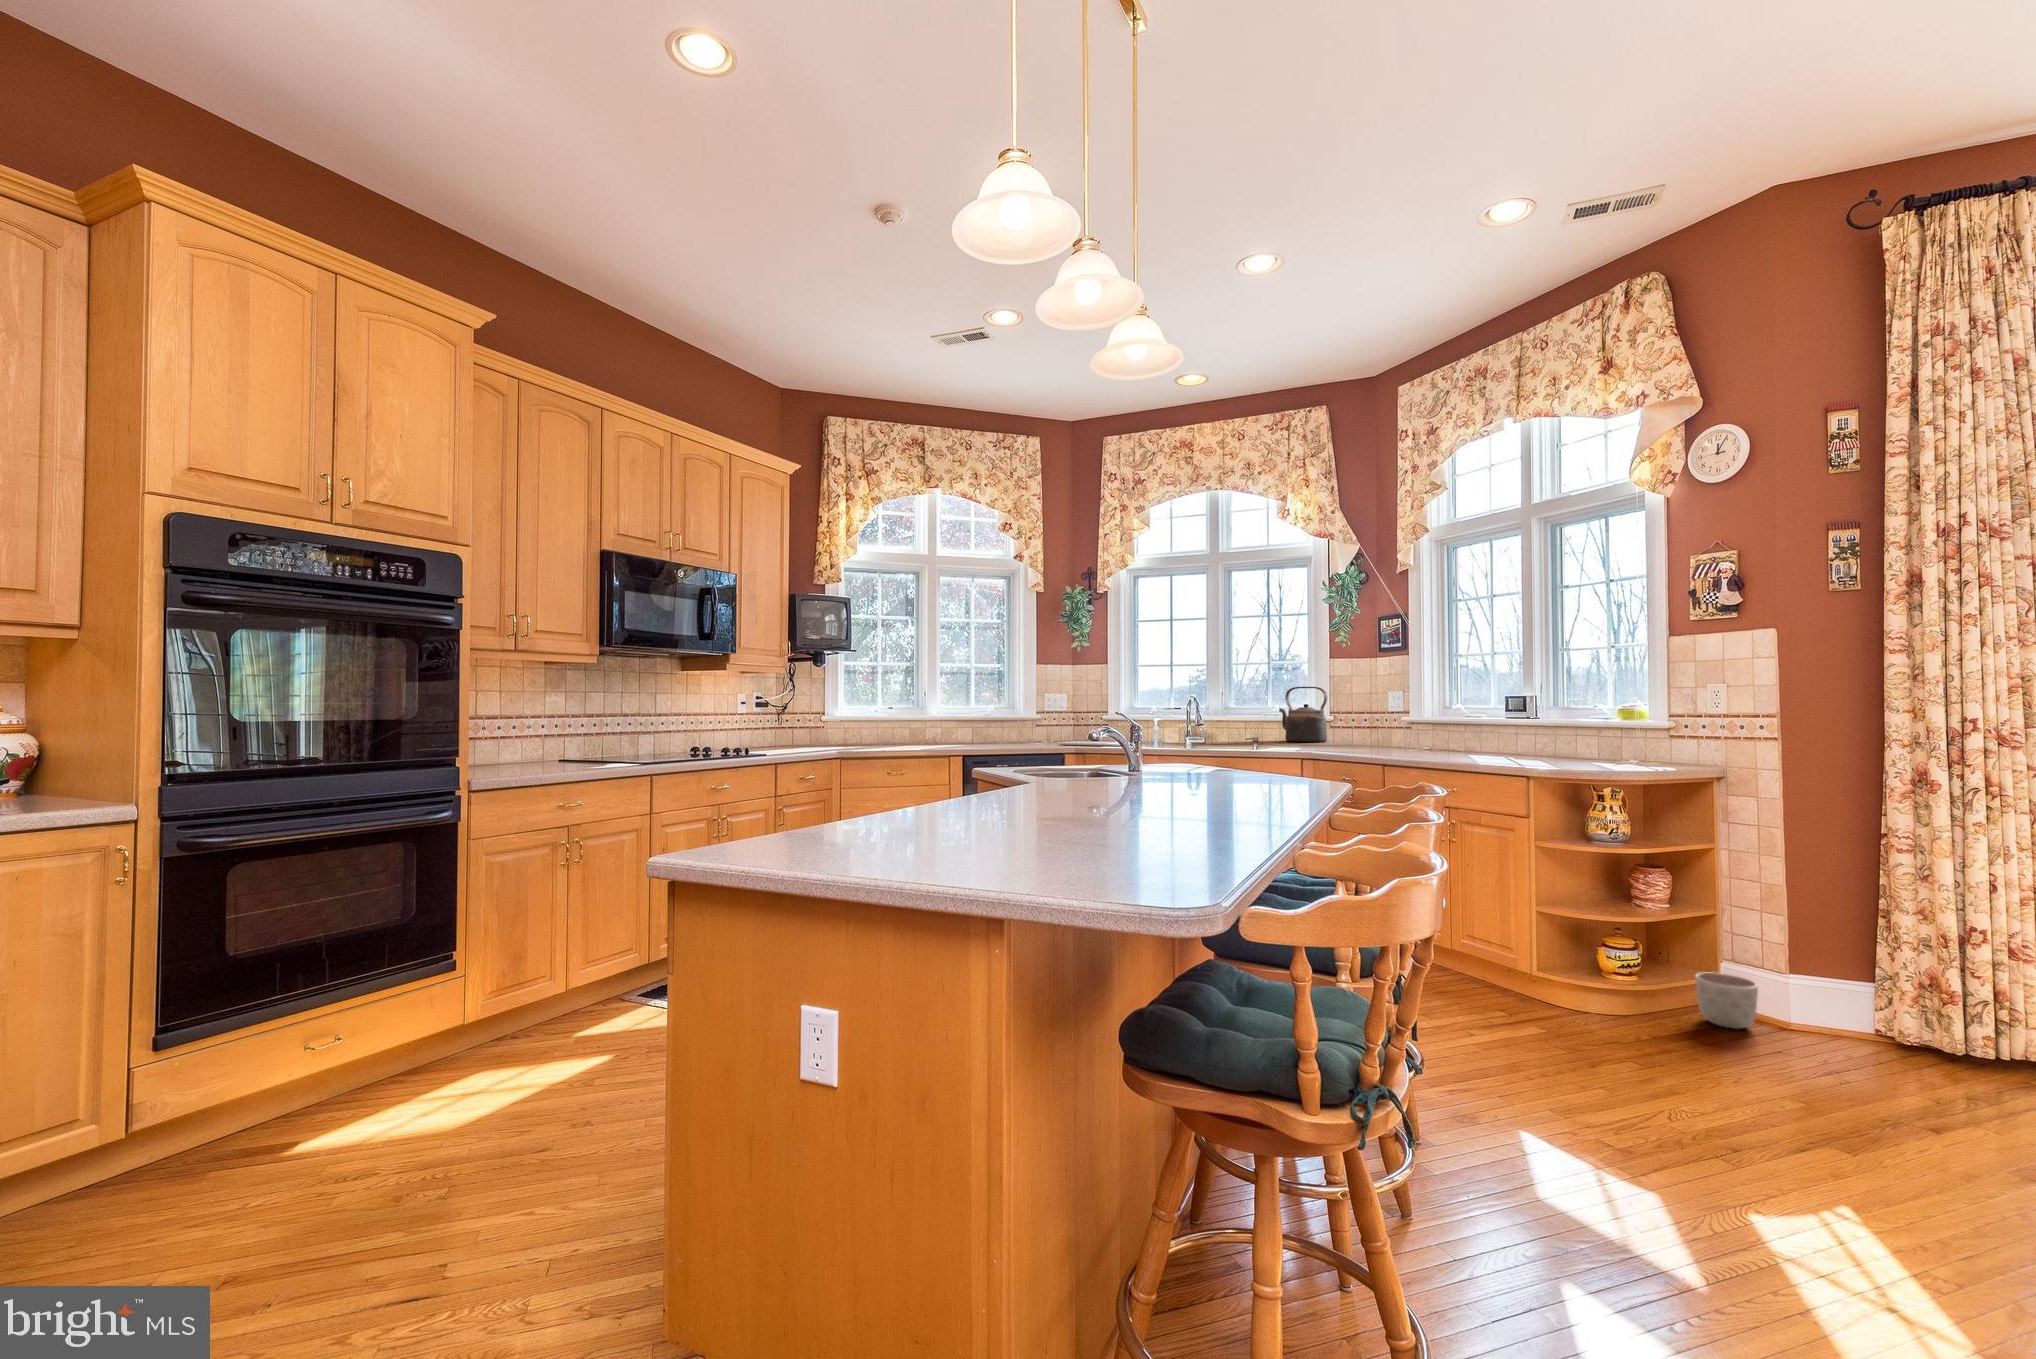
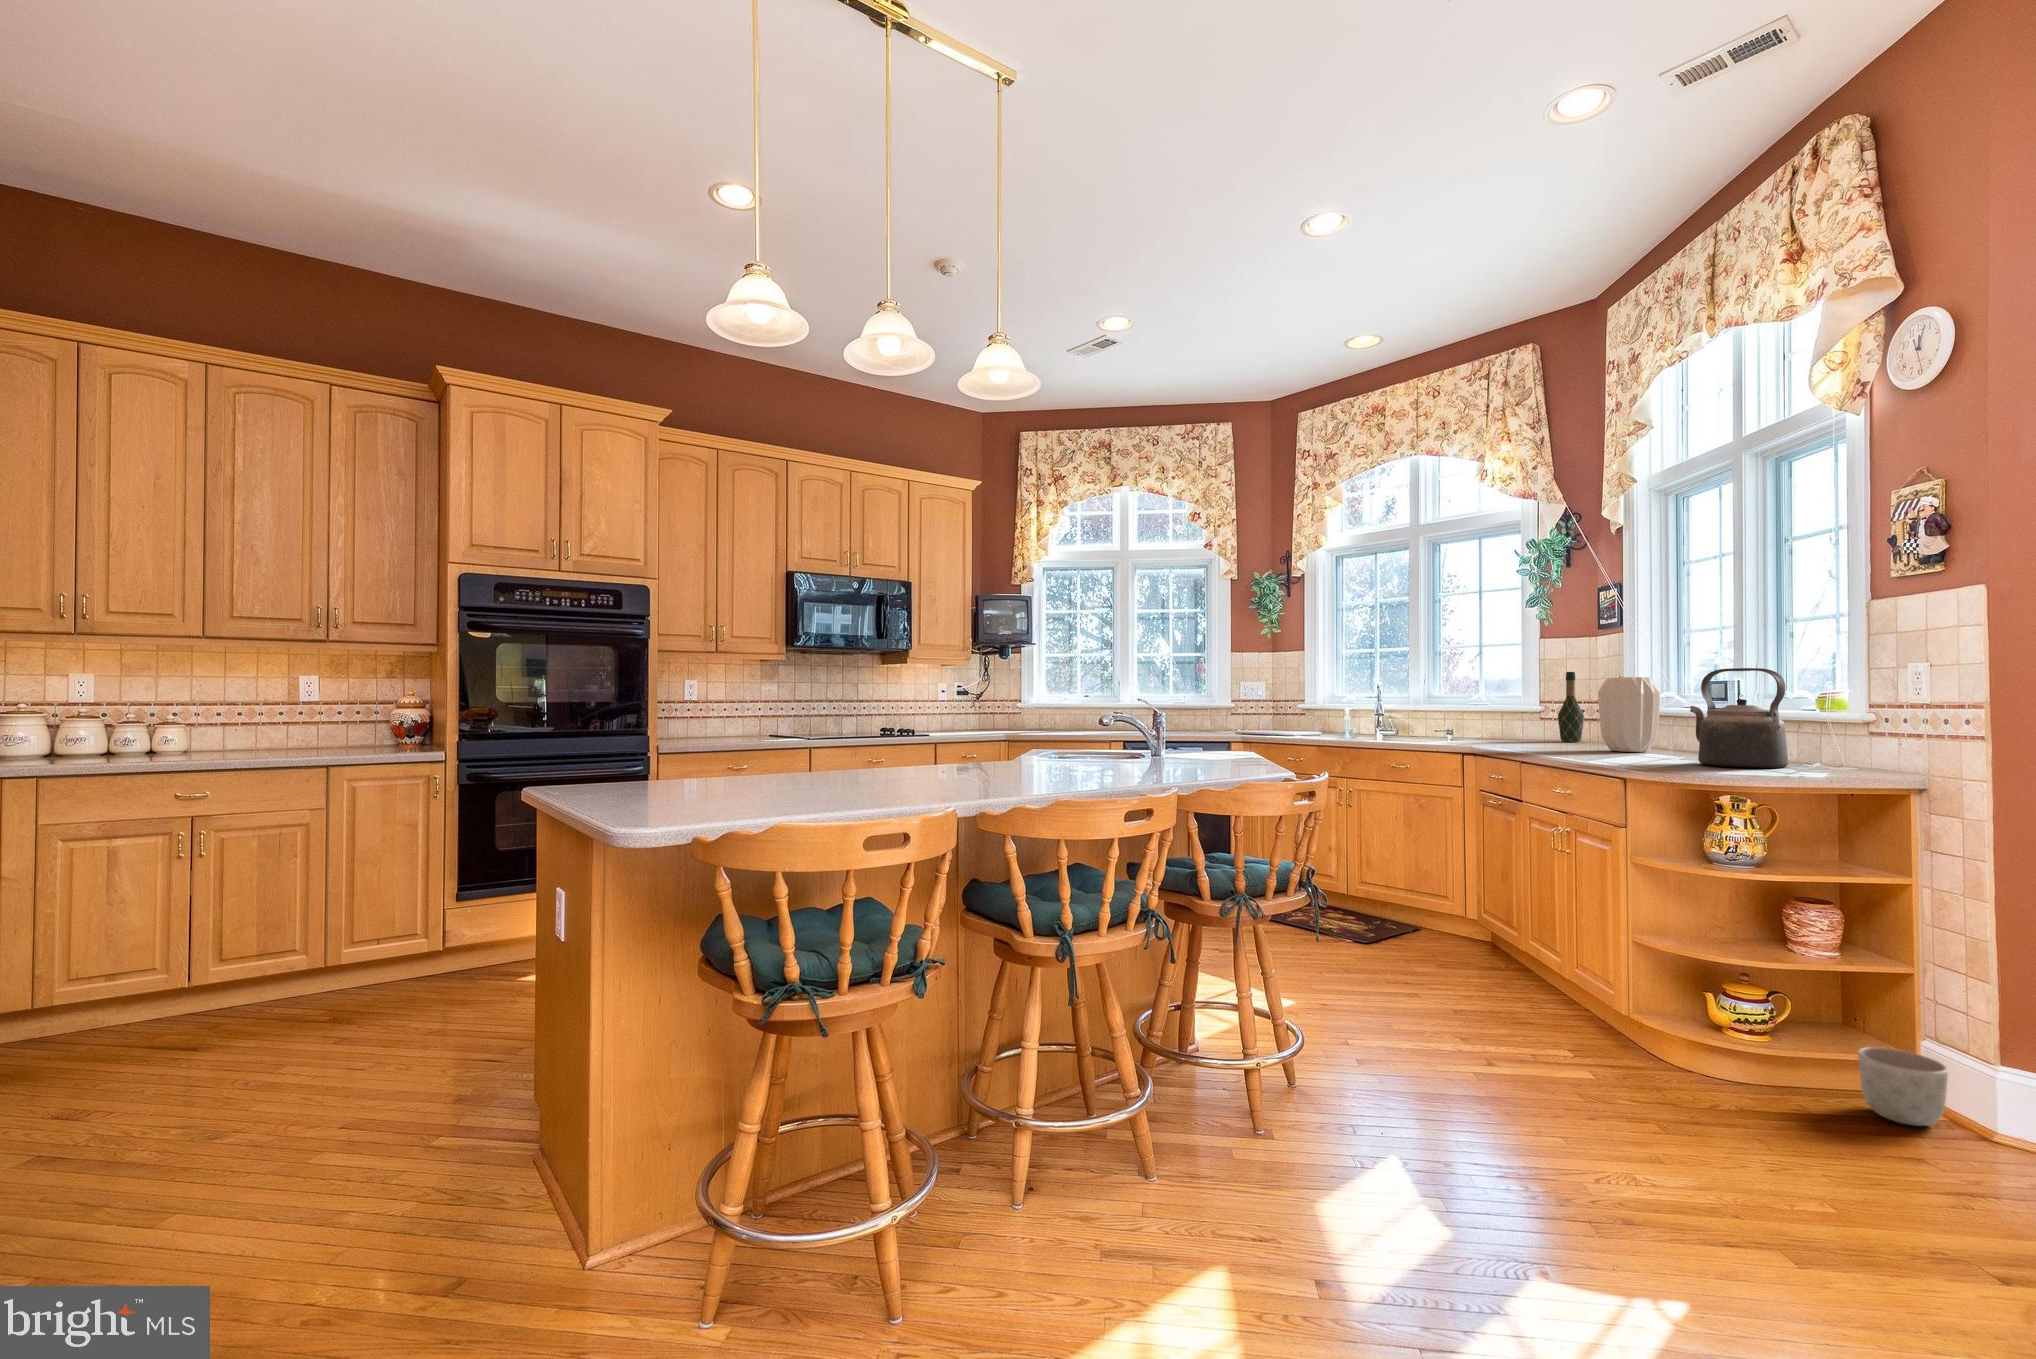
wine bottle: none [1360,686,1380,745] -> present [1558,672,1584,742]
kettle: present [1279,687,1327,742] -> present [1690,668,1788,768]
vase: none [1427,692,1474,753] -> present [1598,677,1660,752]

